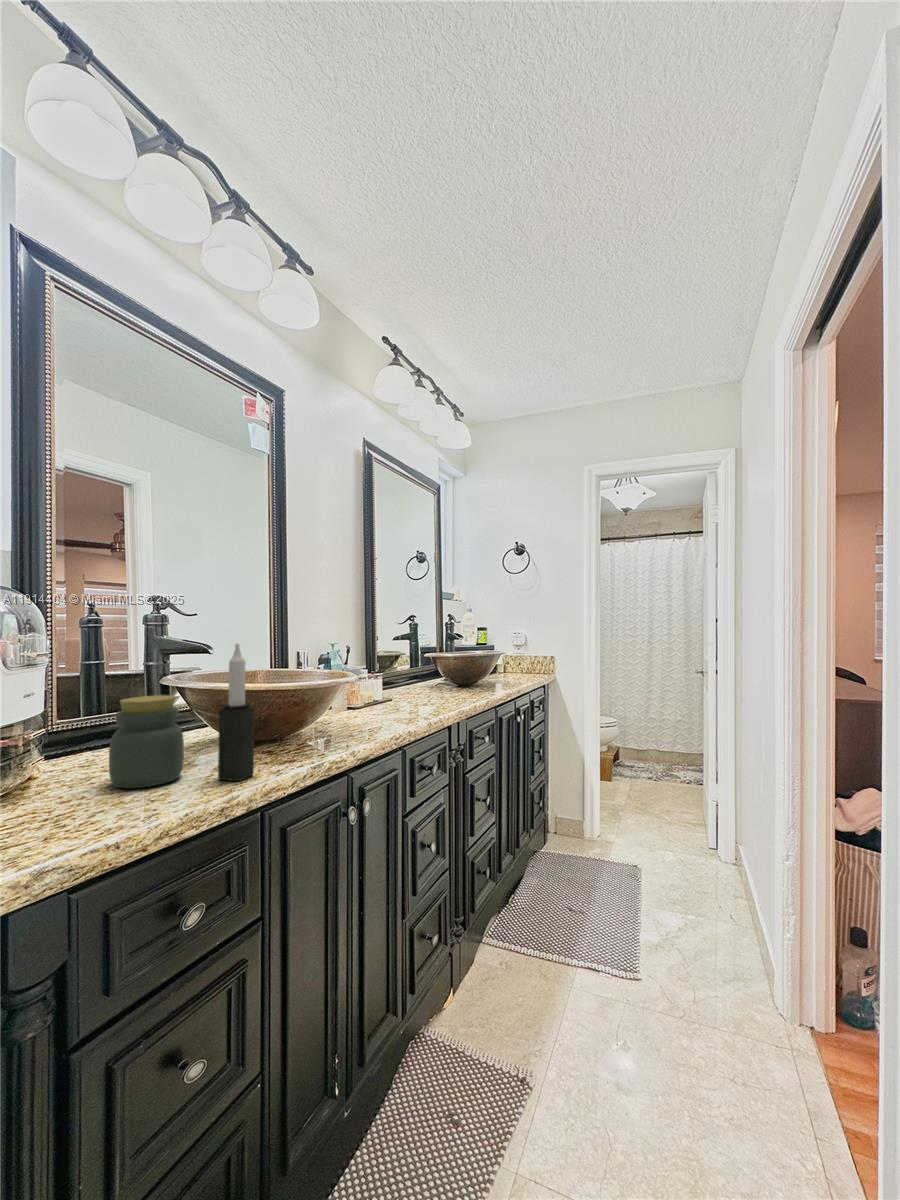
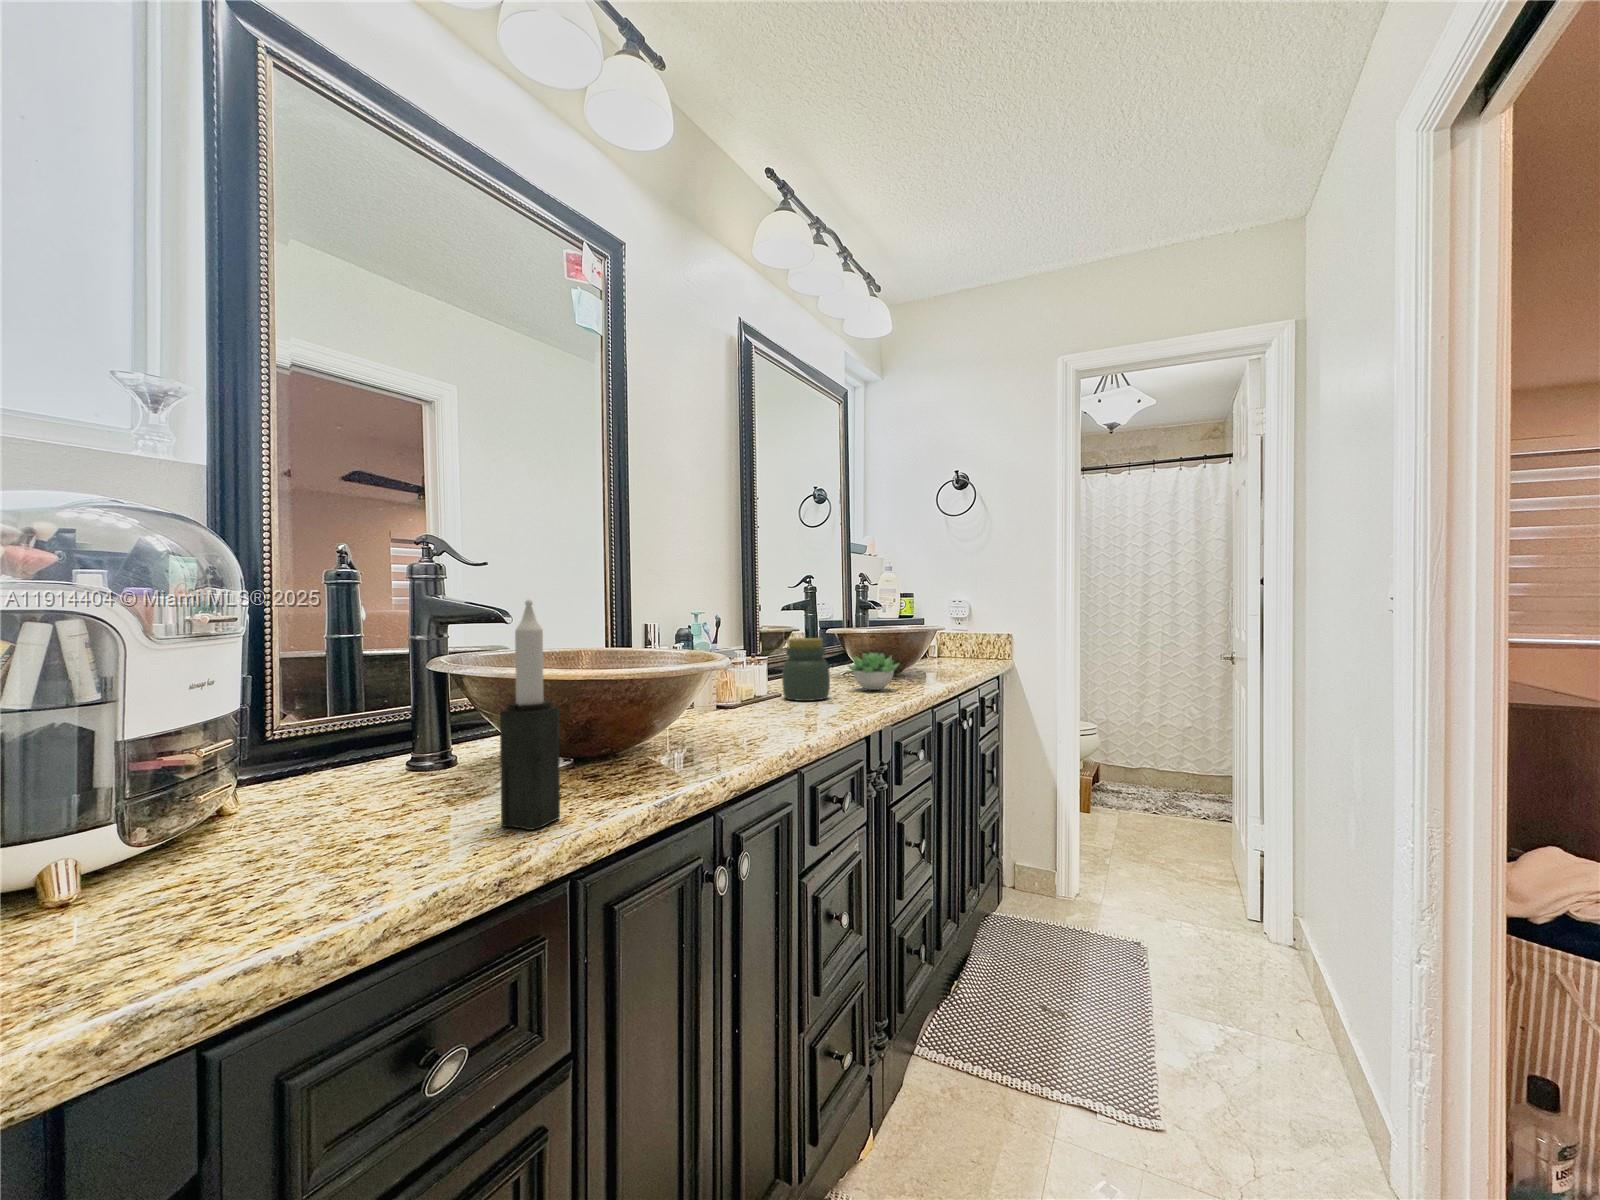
succulent plant: none [437,670,473,695] -> present [848,653,899,690]
jar: present [109,695,184,788] -> present [782,638,830,701]

